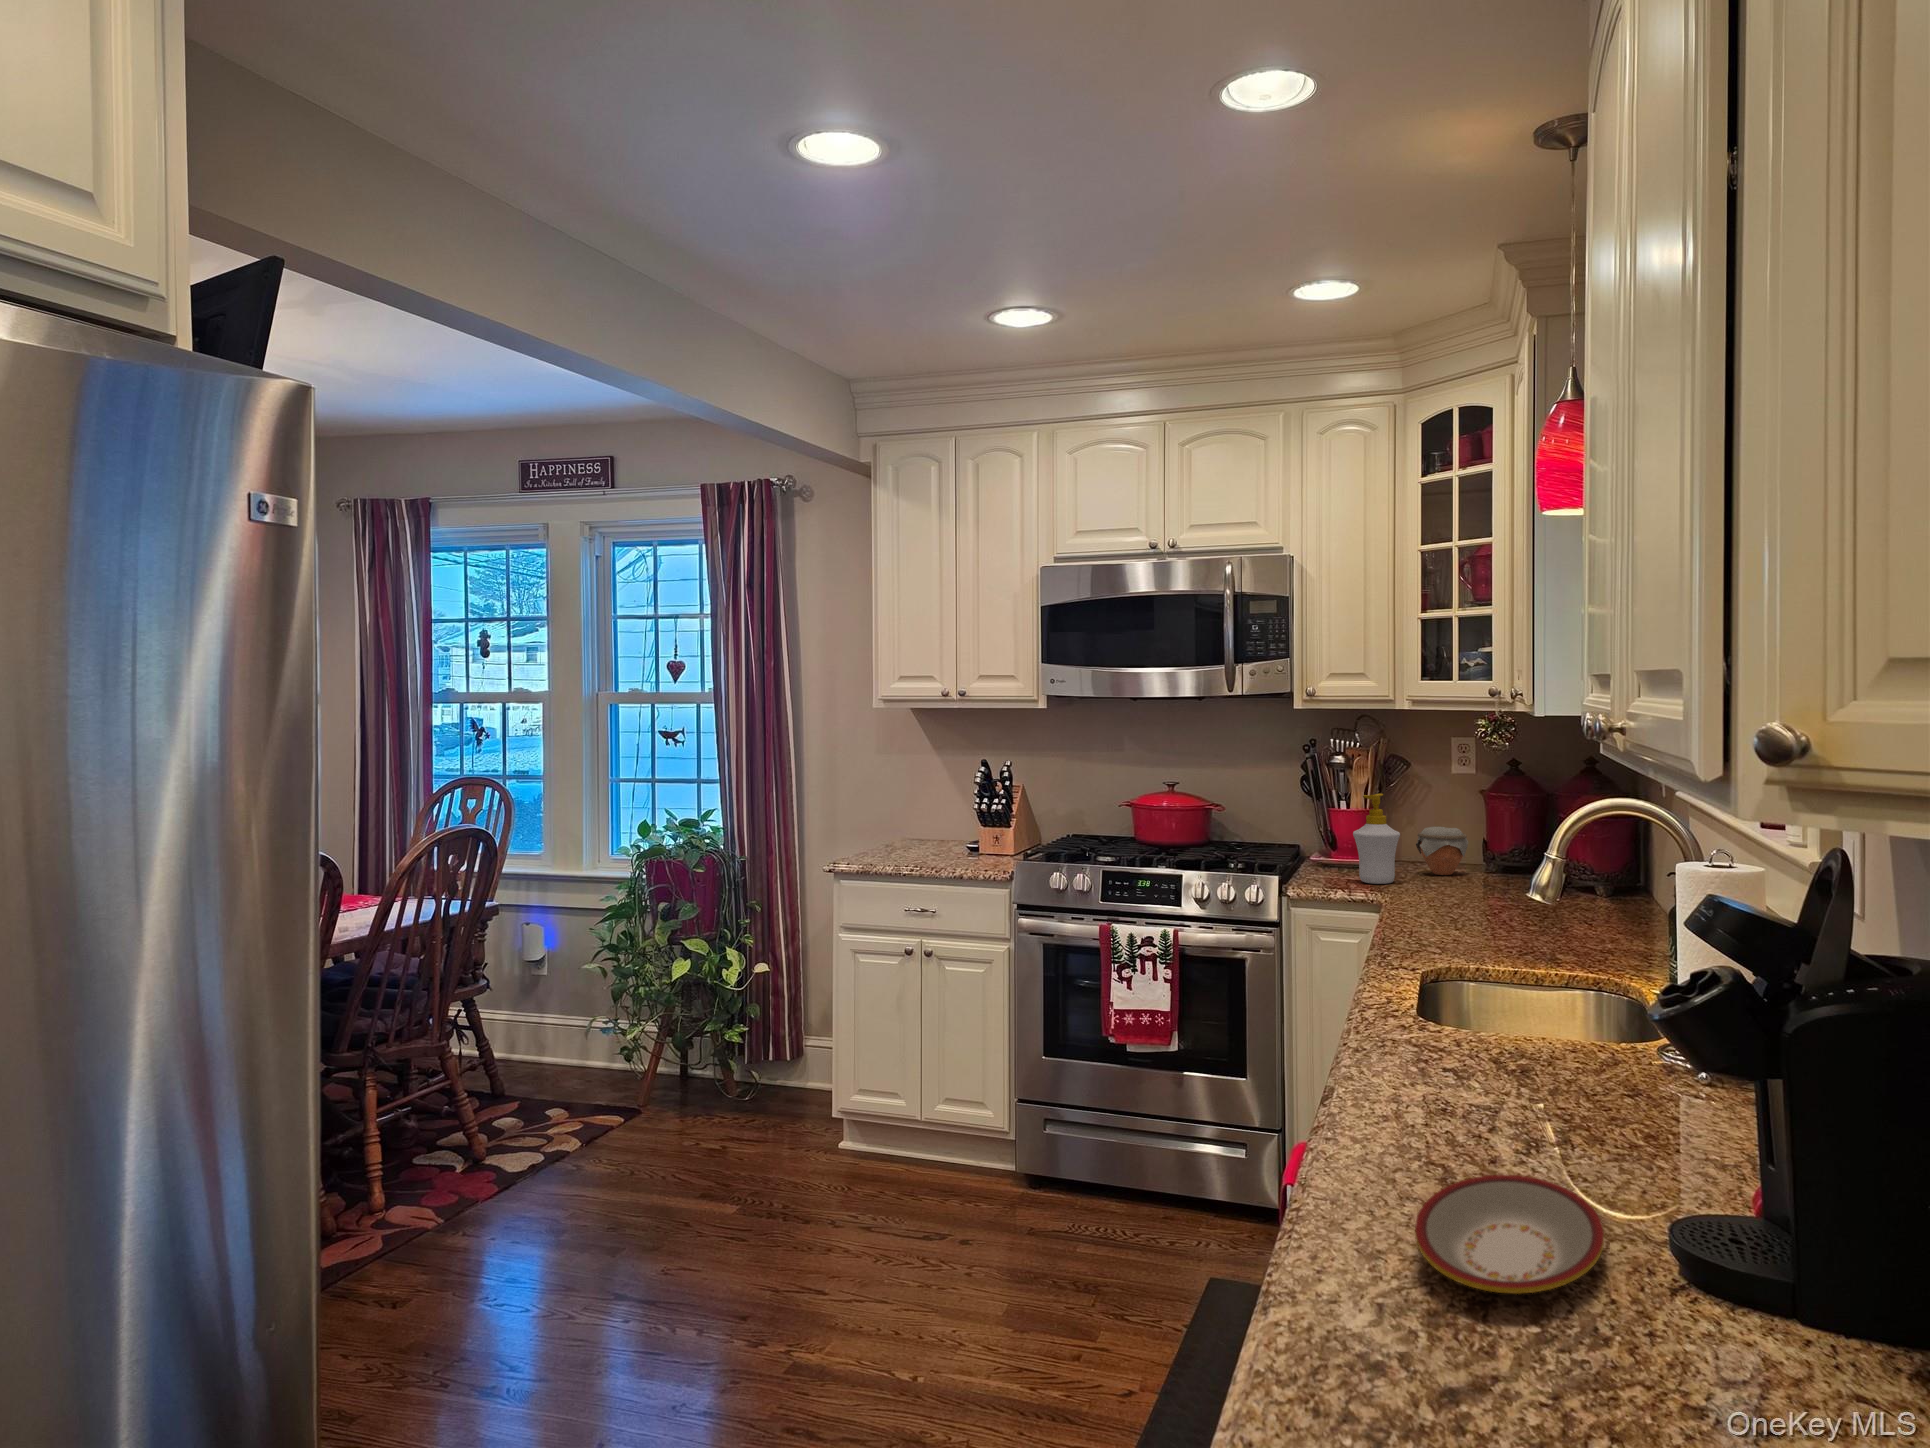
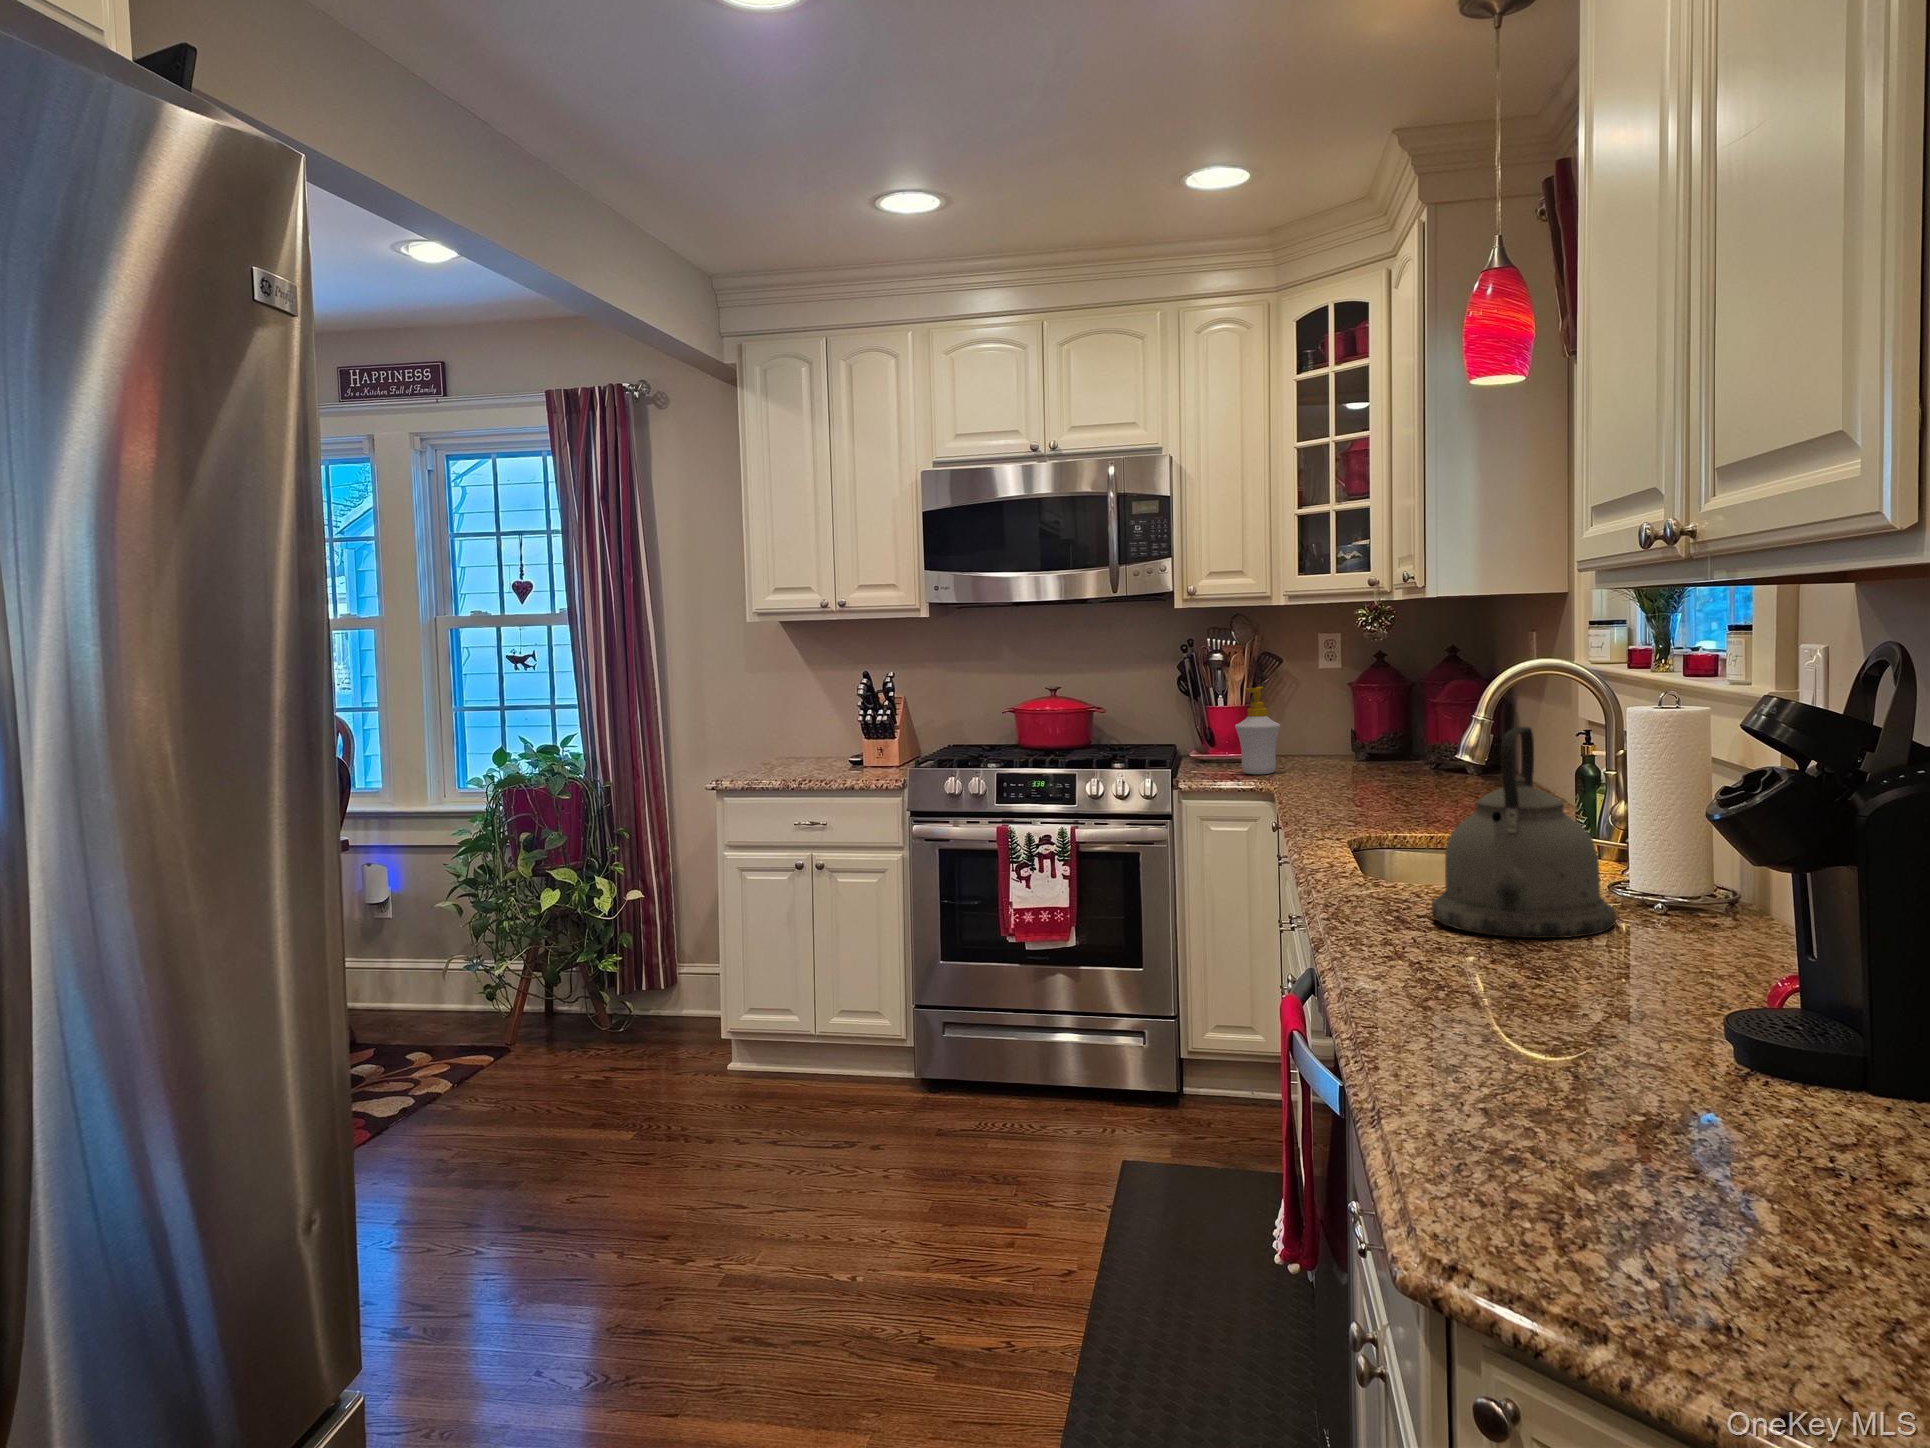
jar: present [1416,827,1468,875] -> none [1291,718,1340,765]
kettle: none [1451,882,1643,1108] -> present [1432,727,1616,938]
plate: present [1415,1175,1604,1294] -> none [1488,990,1677,1086]

